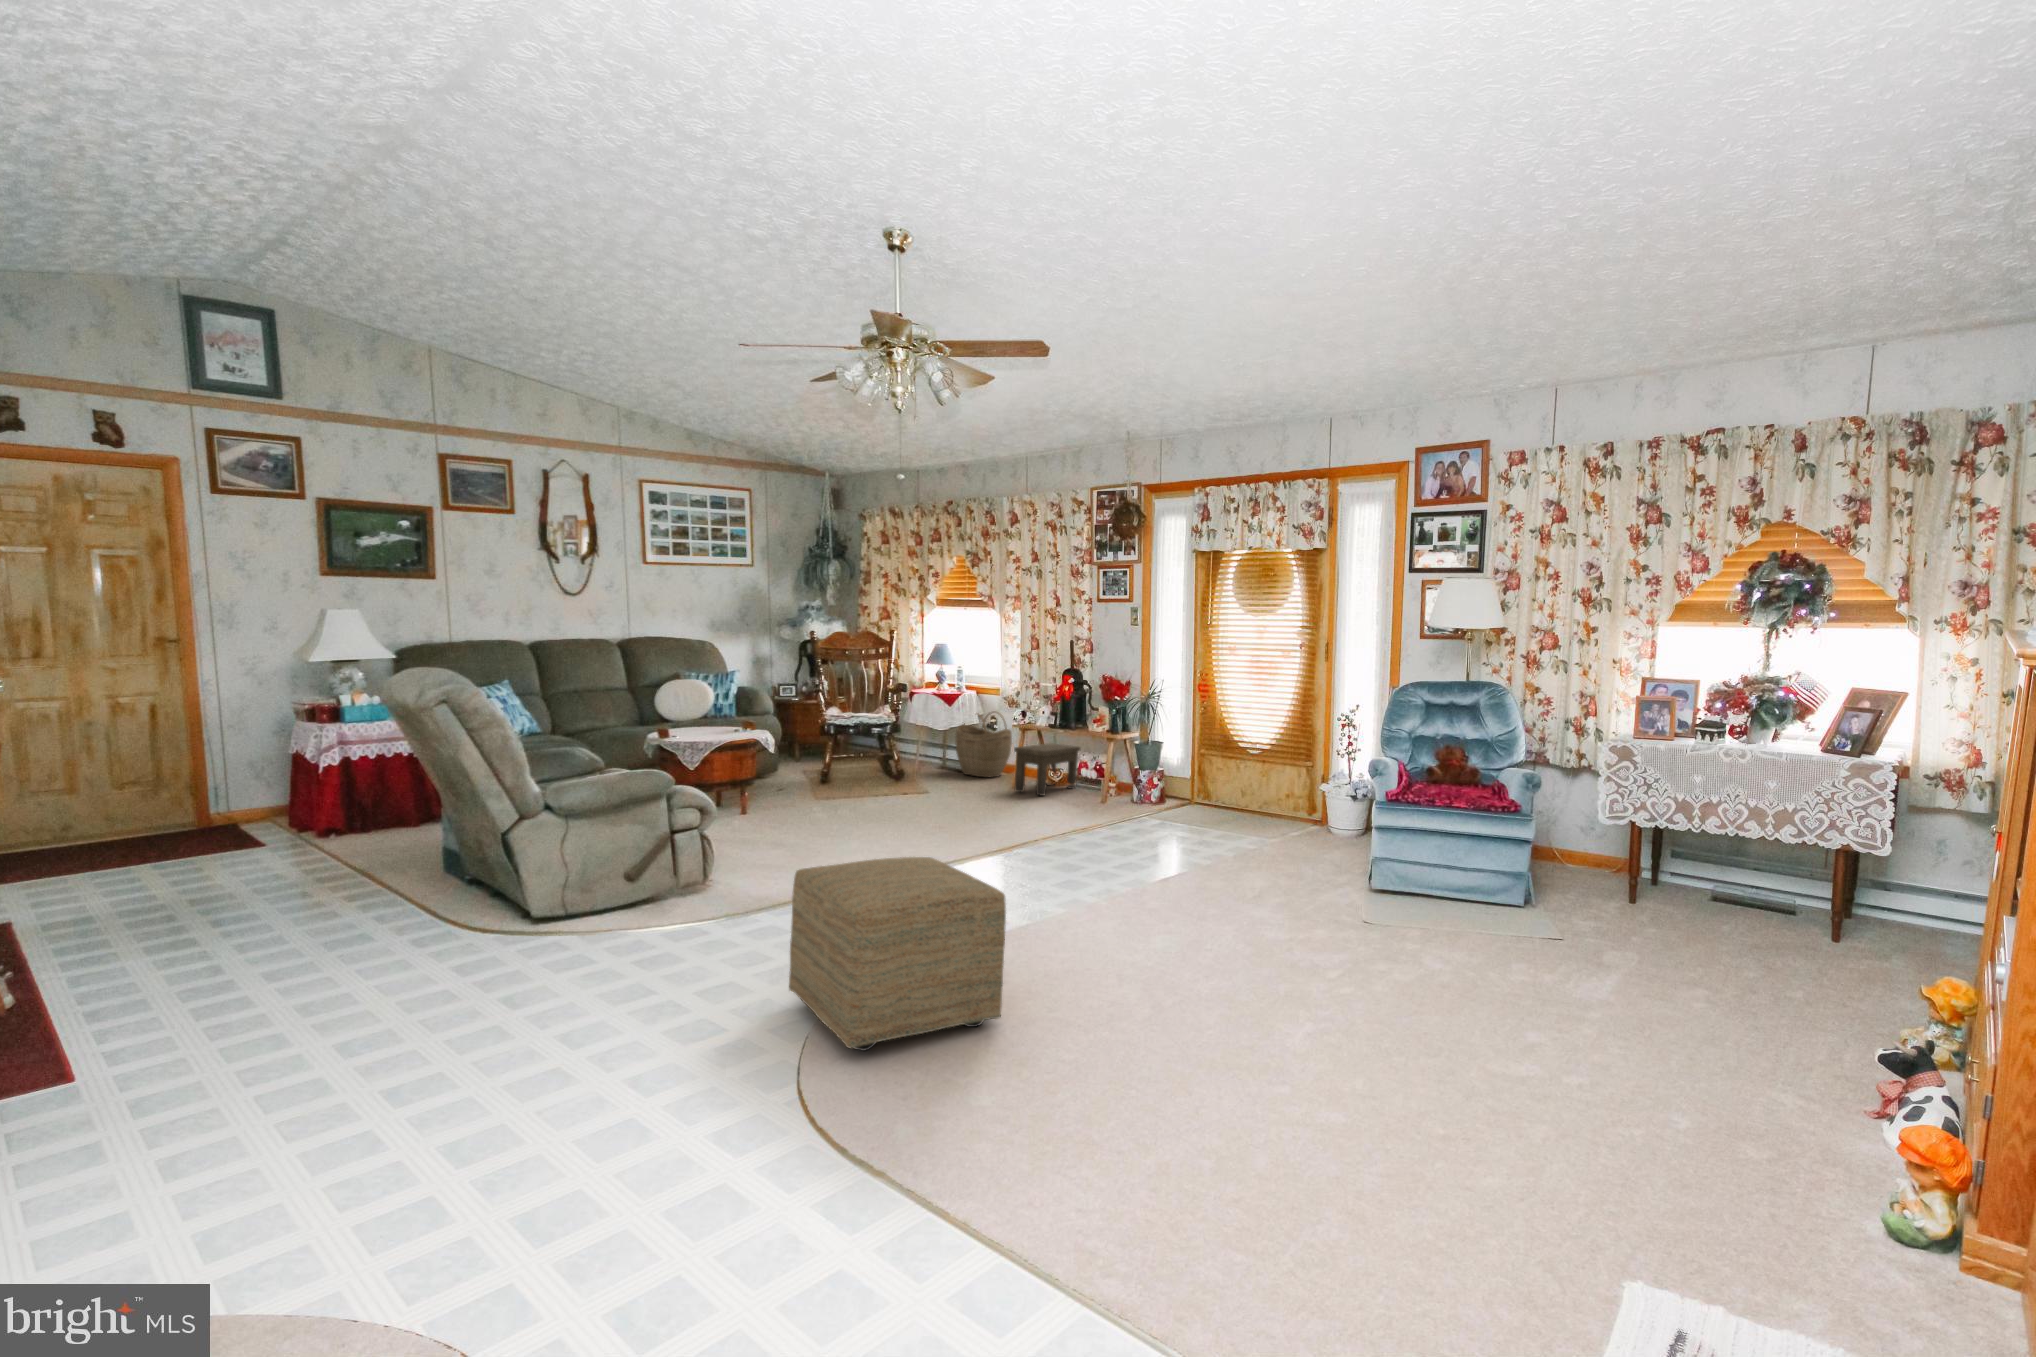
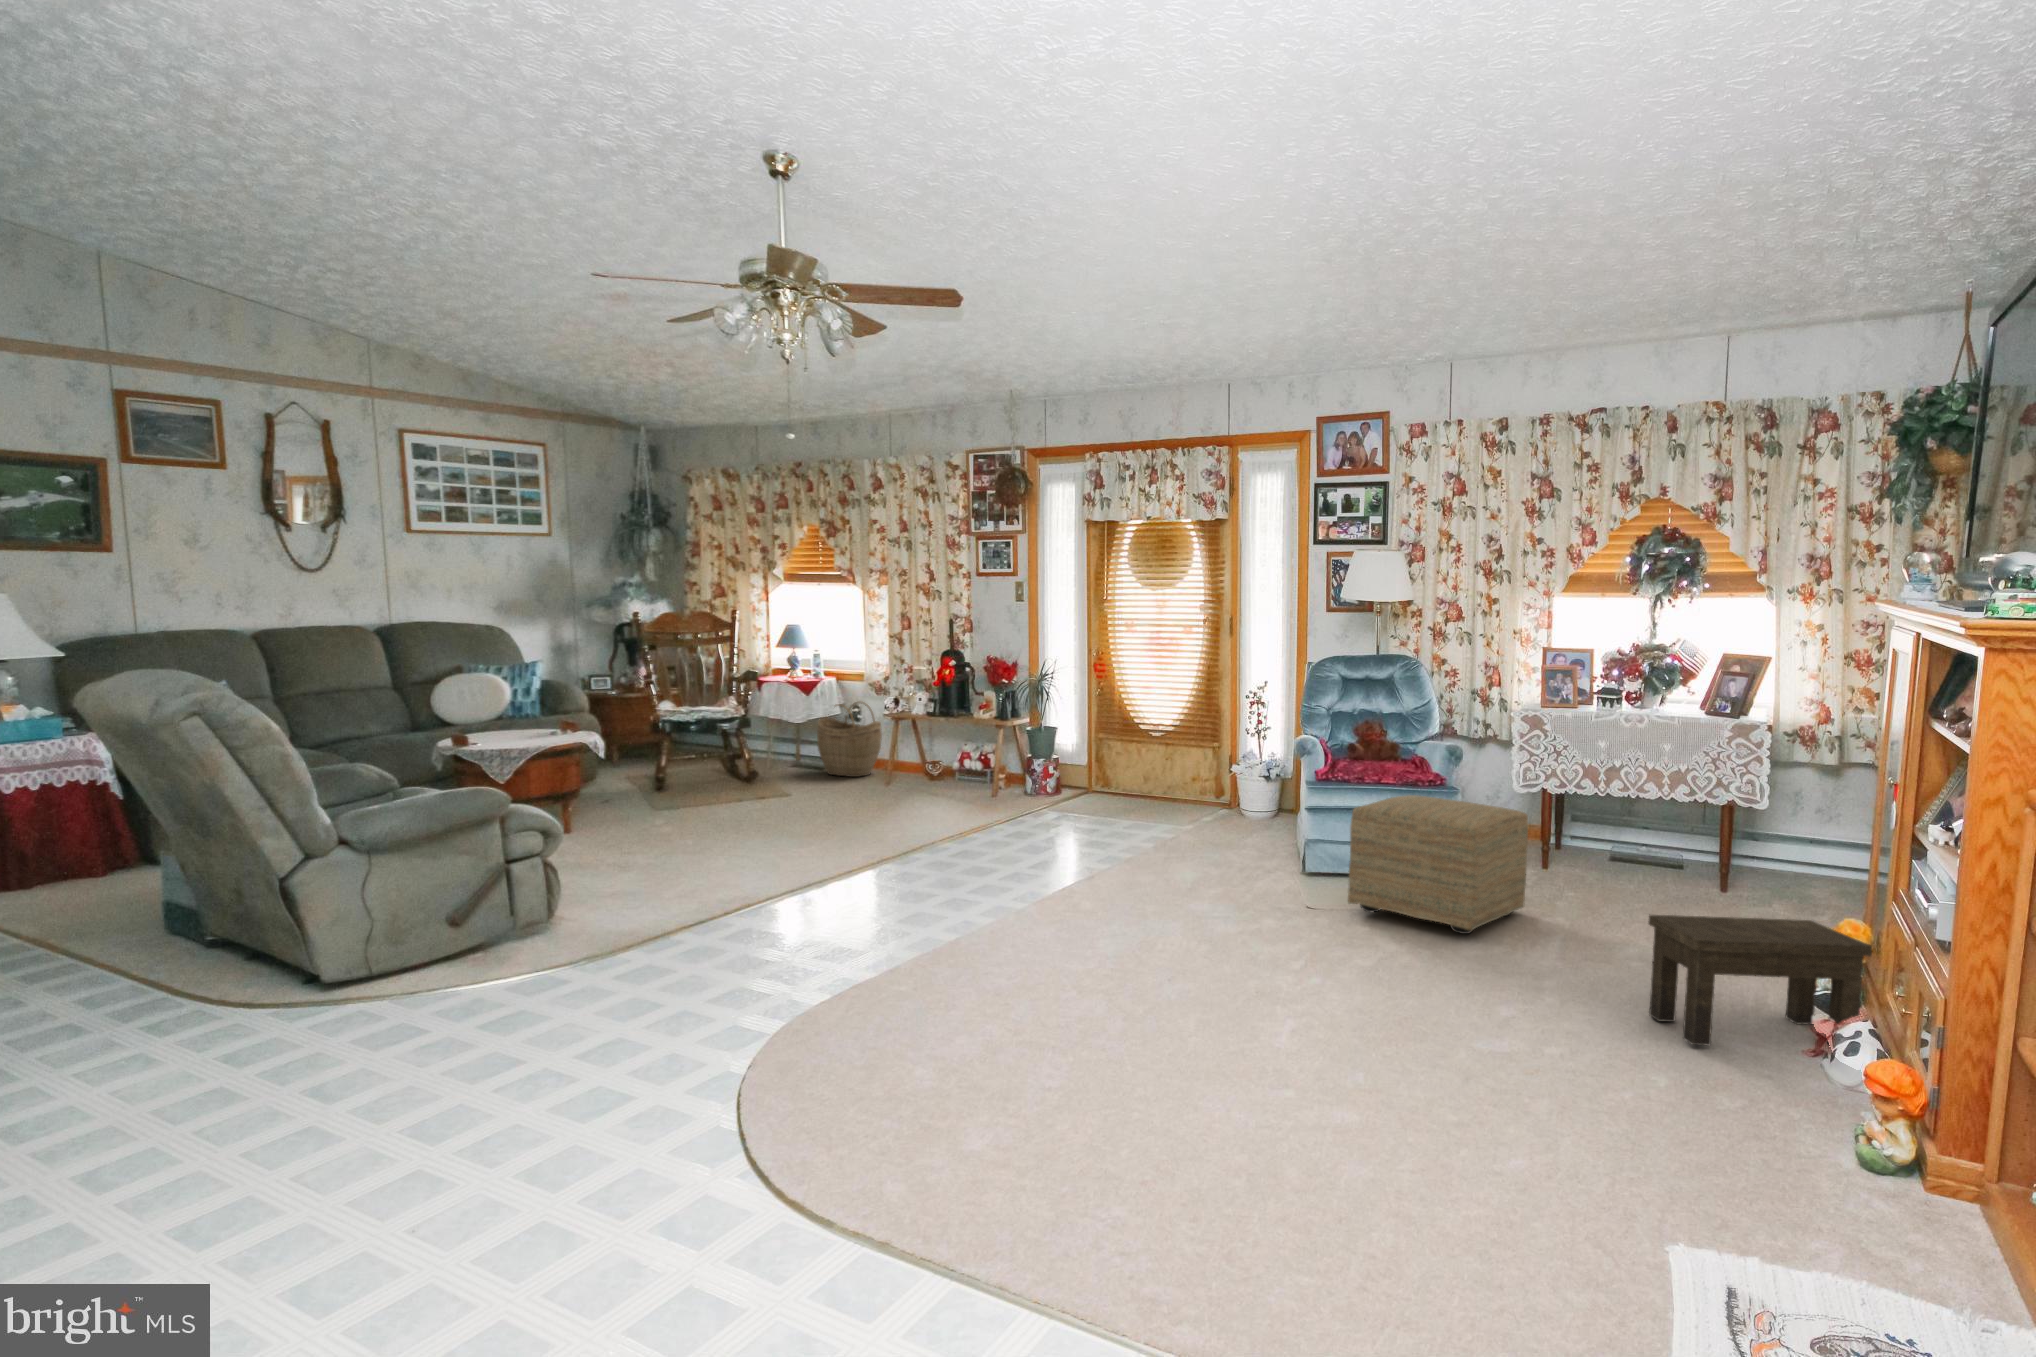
side table: present [1014,743,1080,796] -> present [1648,914,1872,1046]
ottoman: present [789,857,1006,1051] -> present [1348,795,1528,934]

